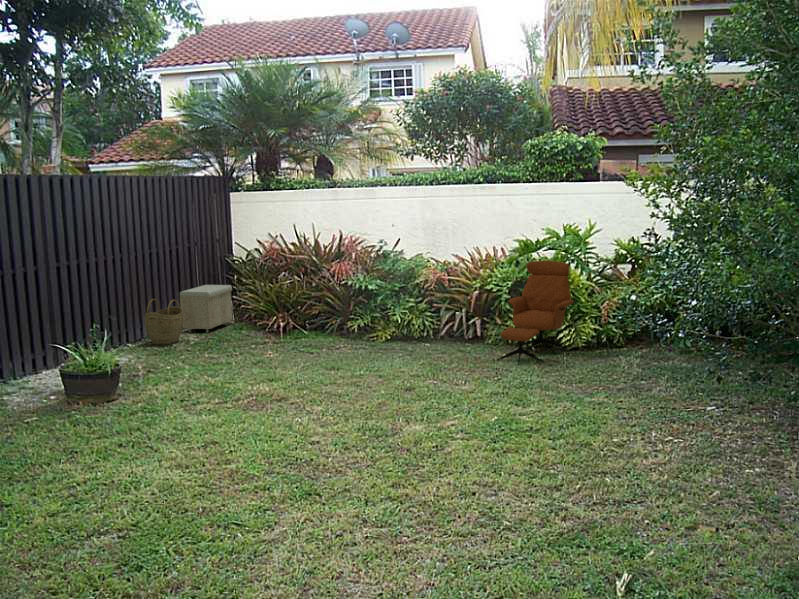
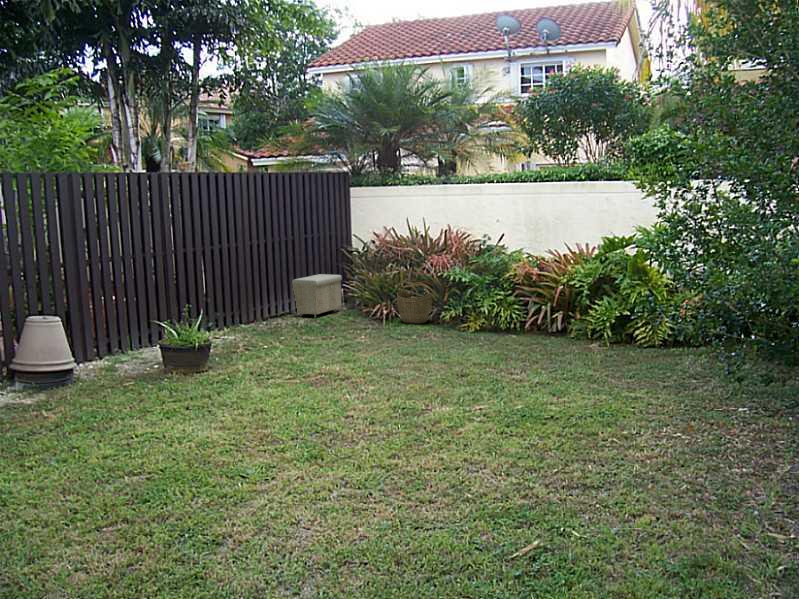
armchair: present [497,261,574,365] -> none [563,258,650,359]
woven basket: present [145,299,183,345] -> present [397,282,432,324]

